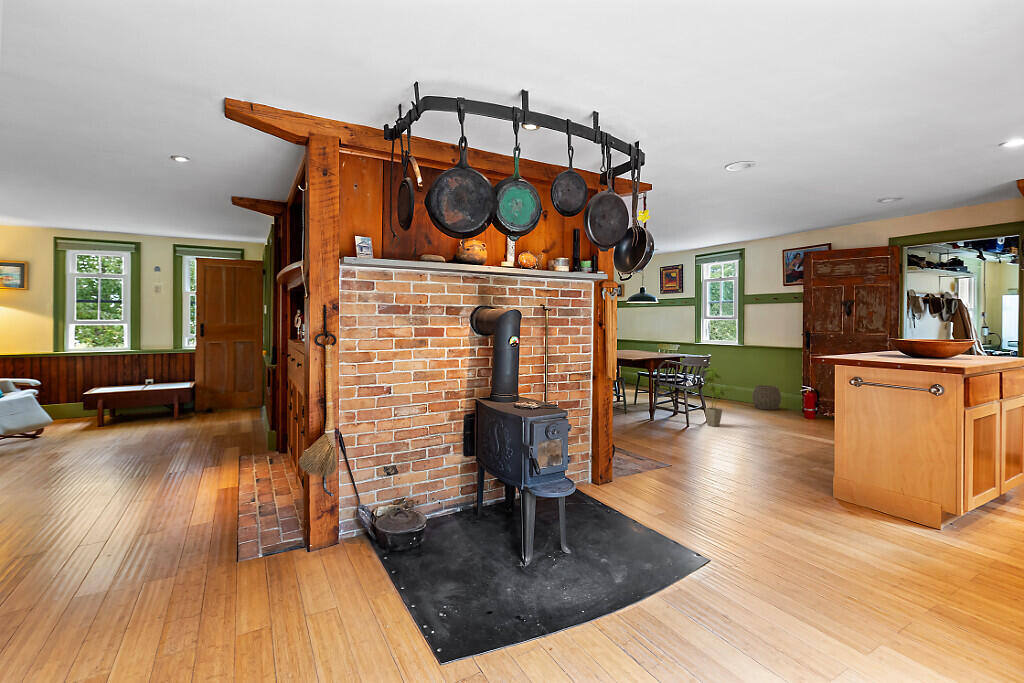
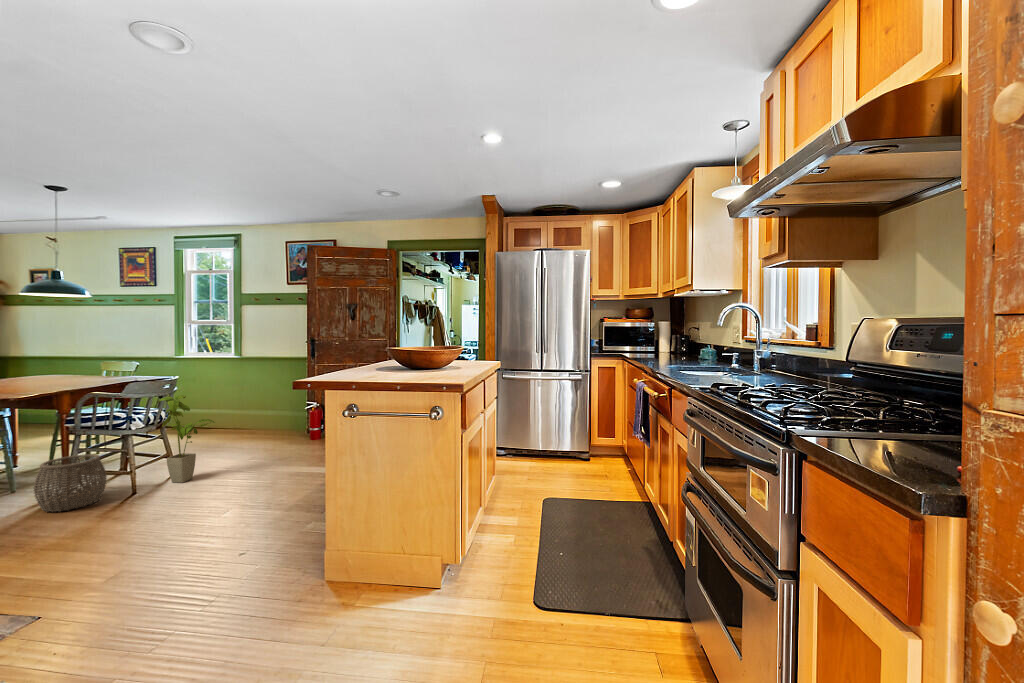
woven basket: present [752,385,781,410] -> present [33,454,107,512]

